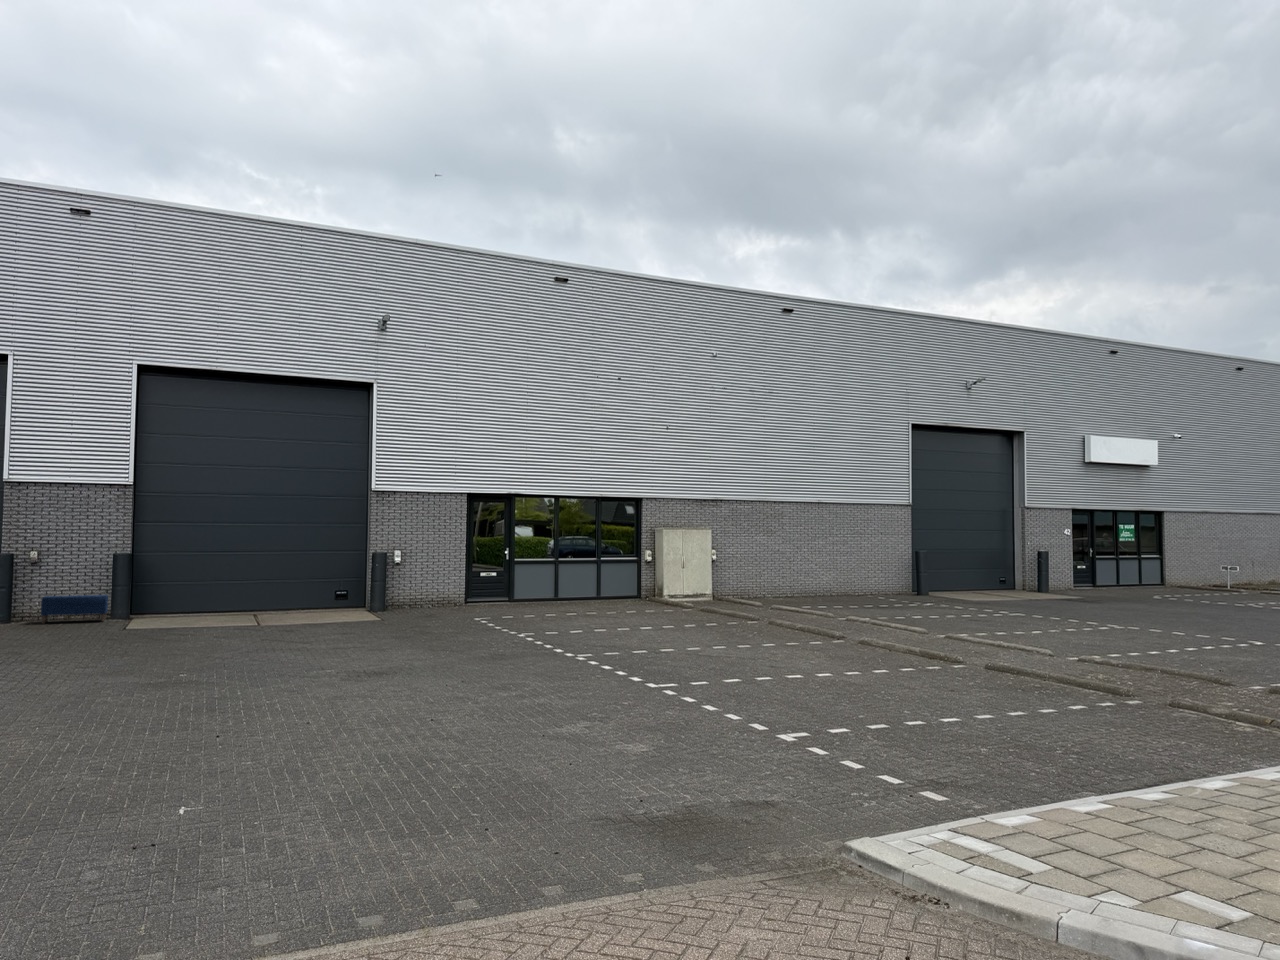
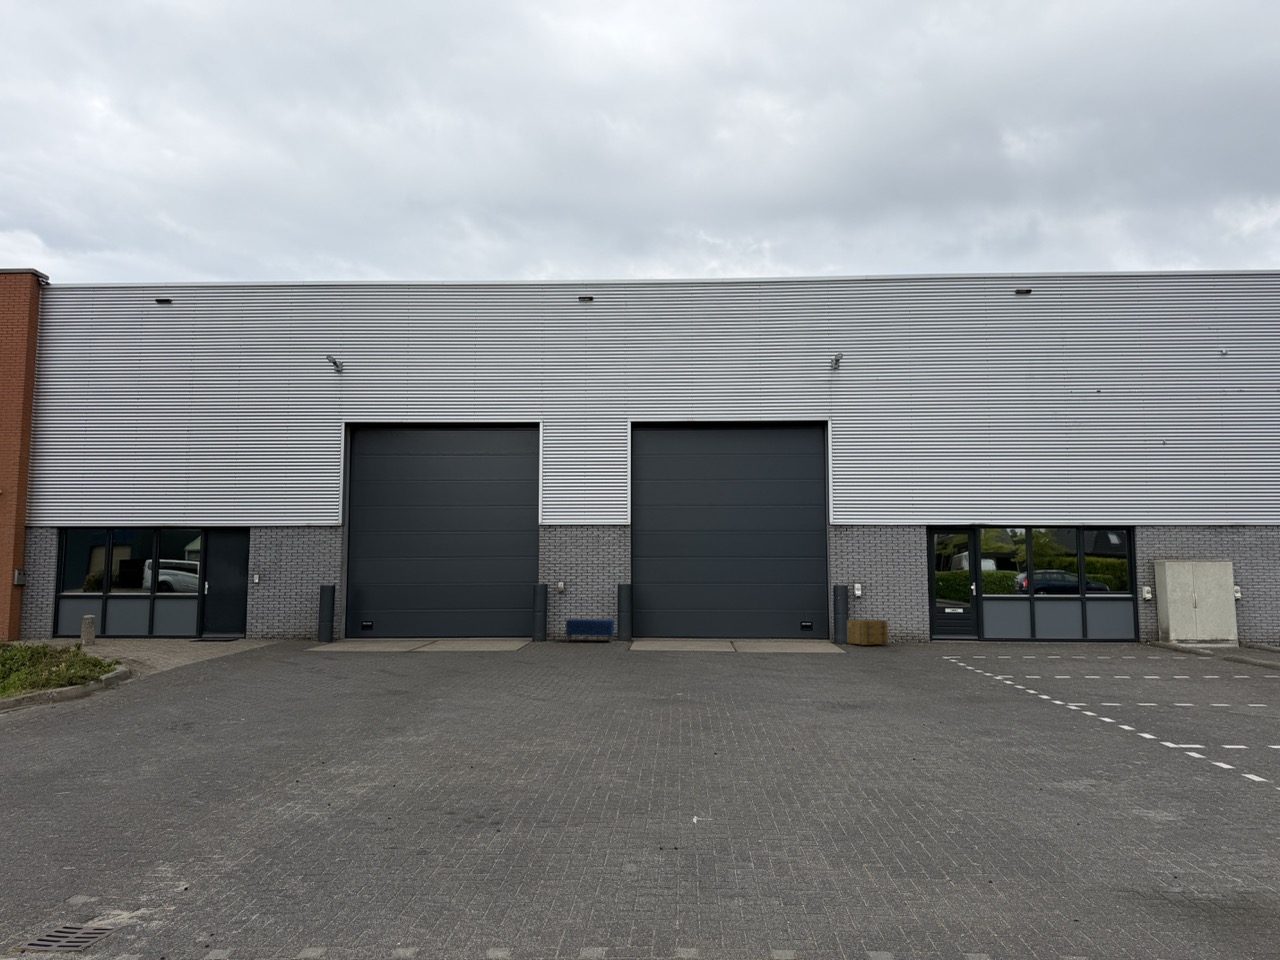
cardboard box: none [384,586,425,613] -> present [847,619,888,645]

